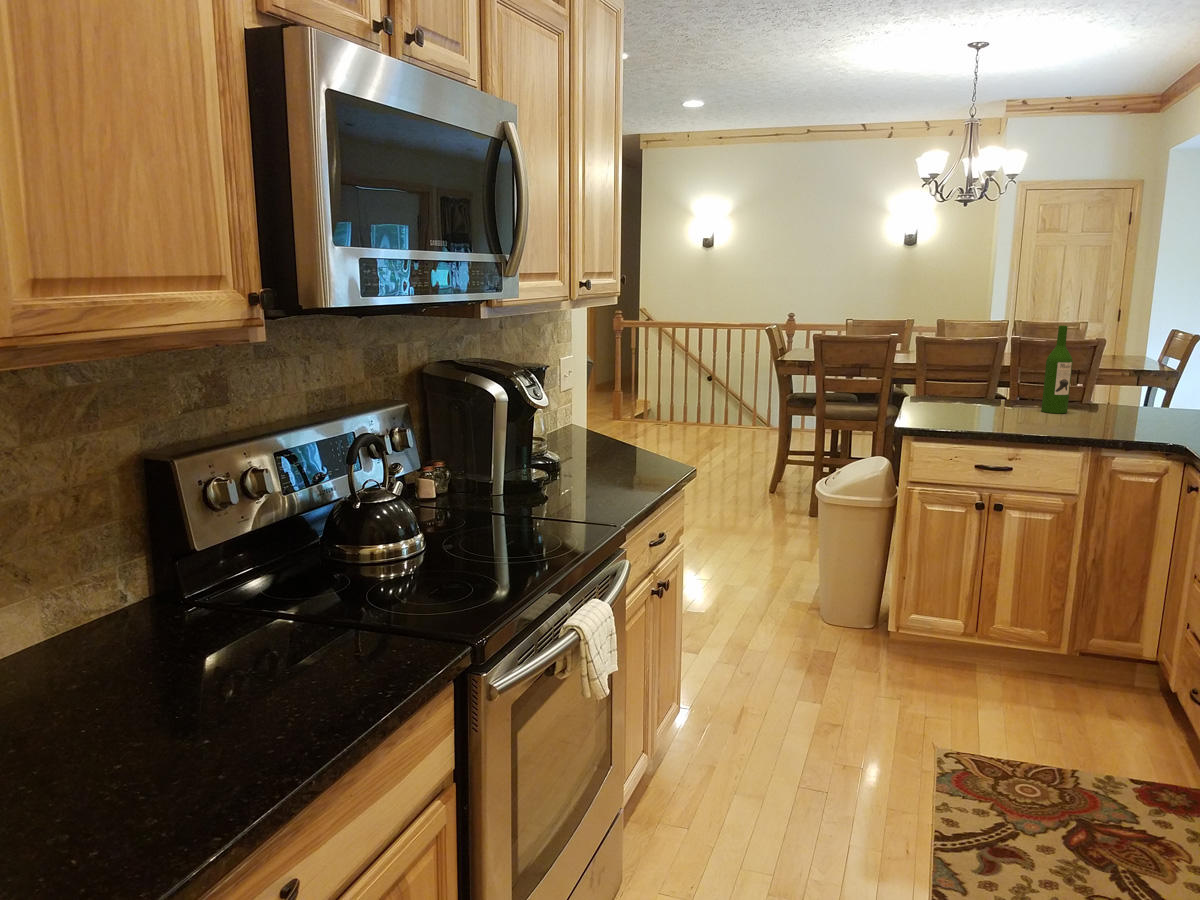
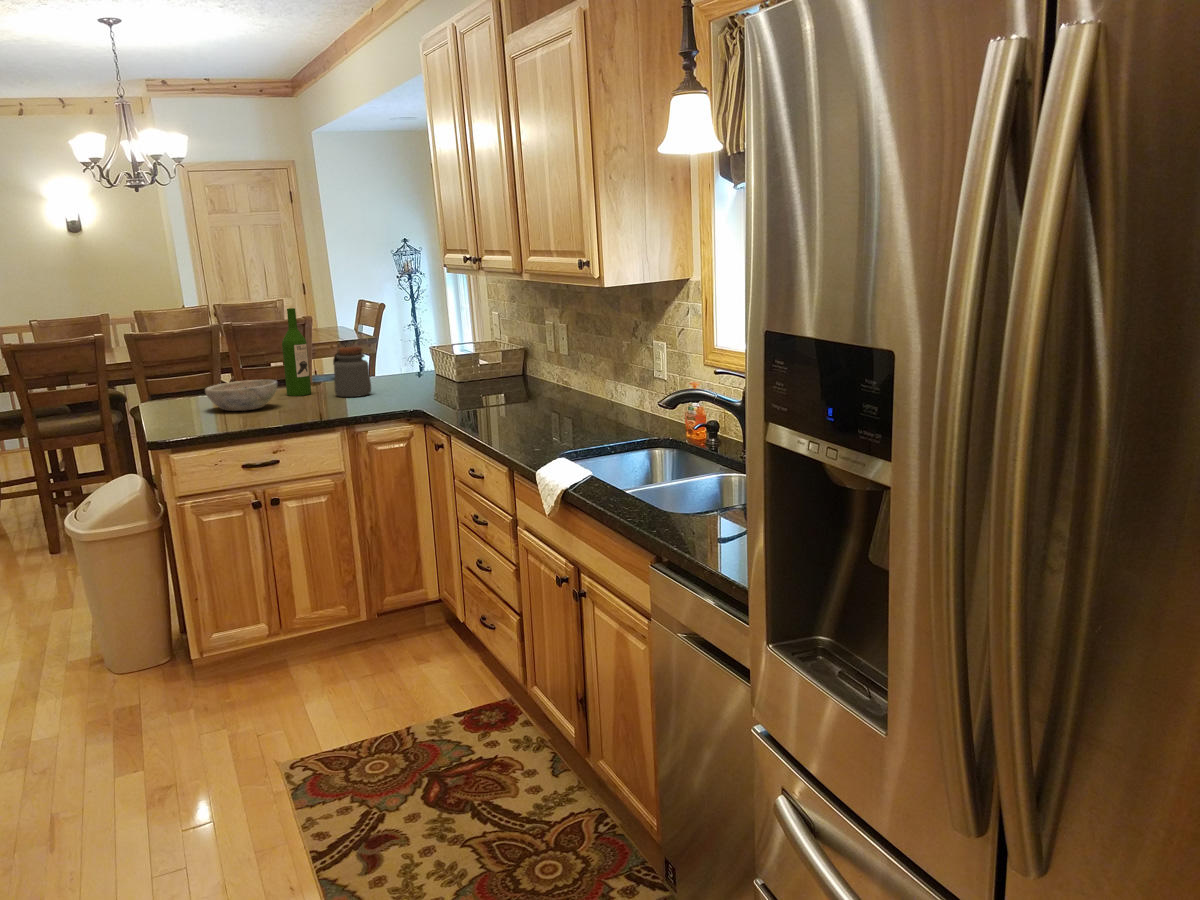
jar: none [1091,370,1135,423] -> present [333,347,371,397]
bowl: none [958,391,1029,419] -> present [205,380,277,411]

